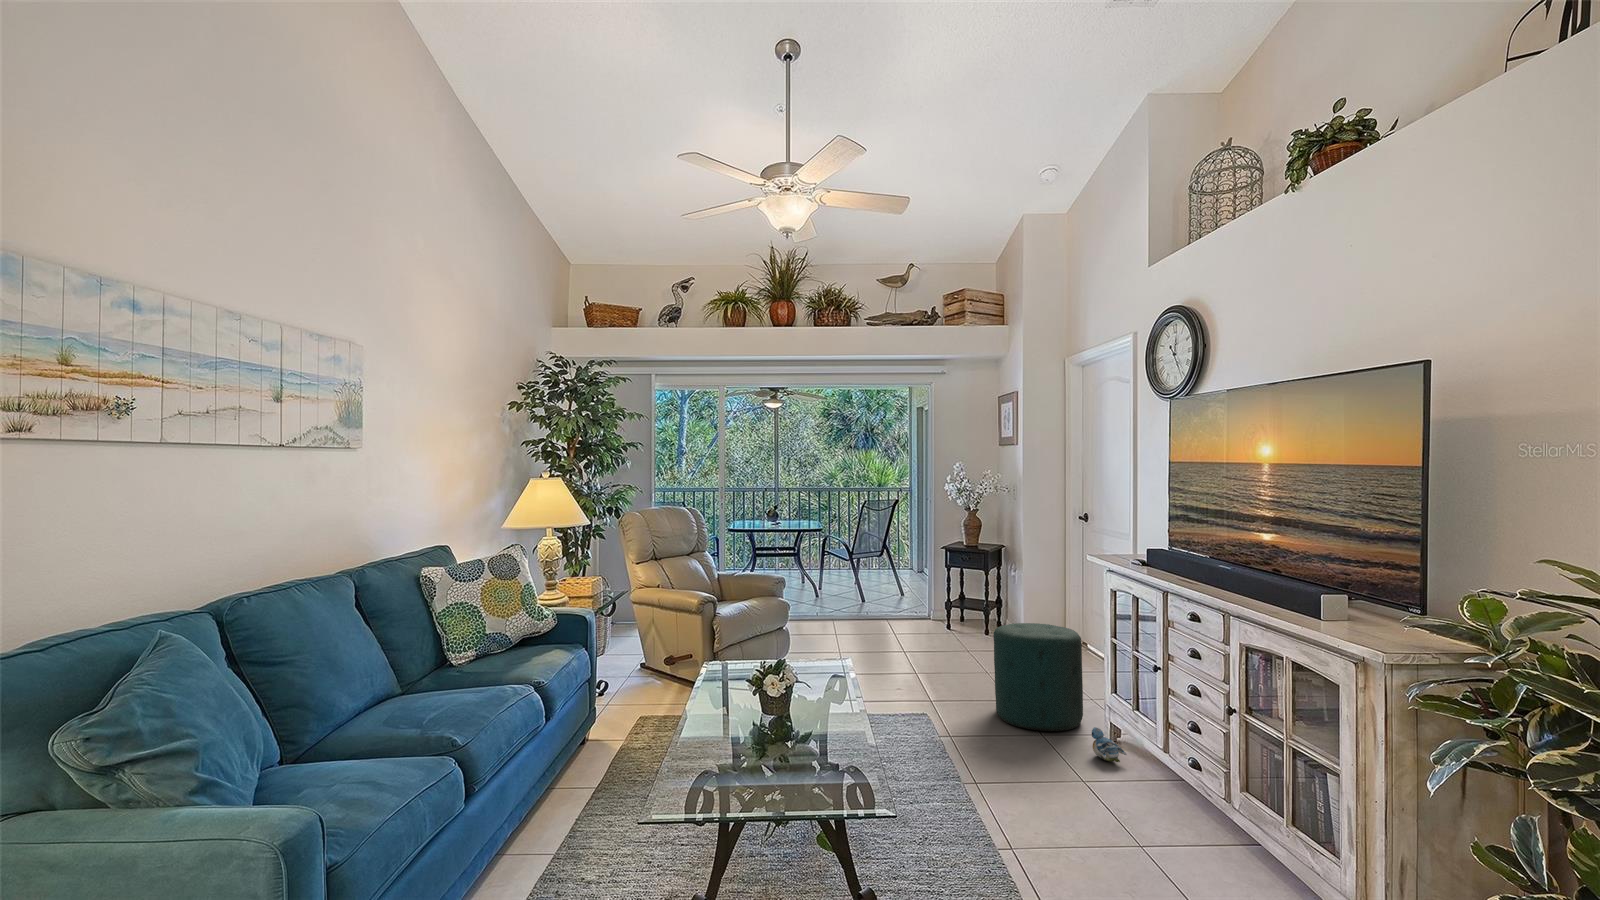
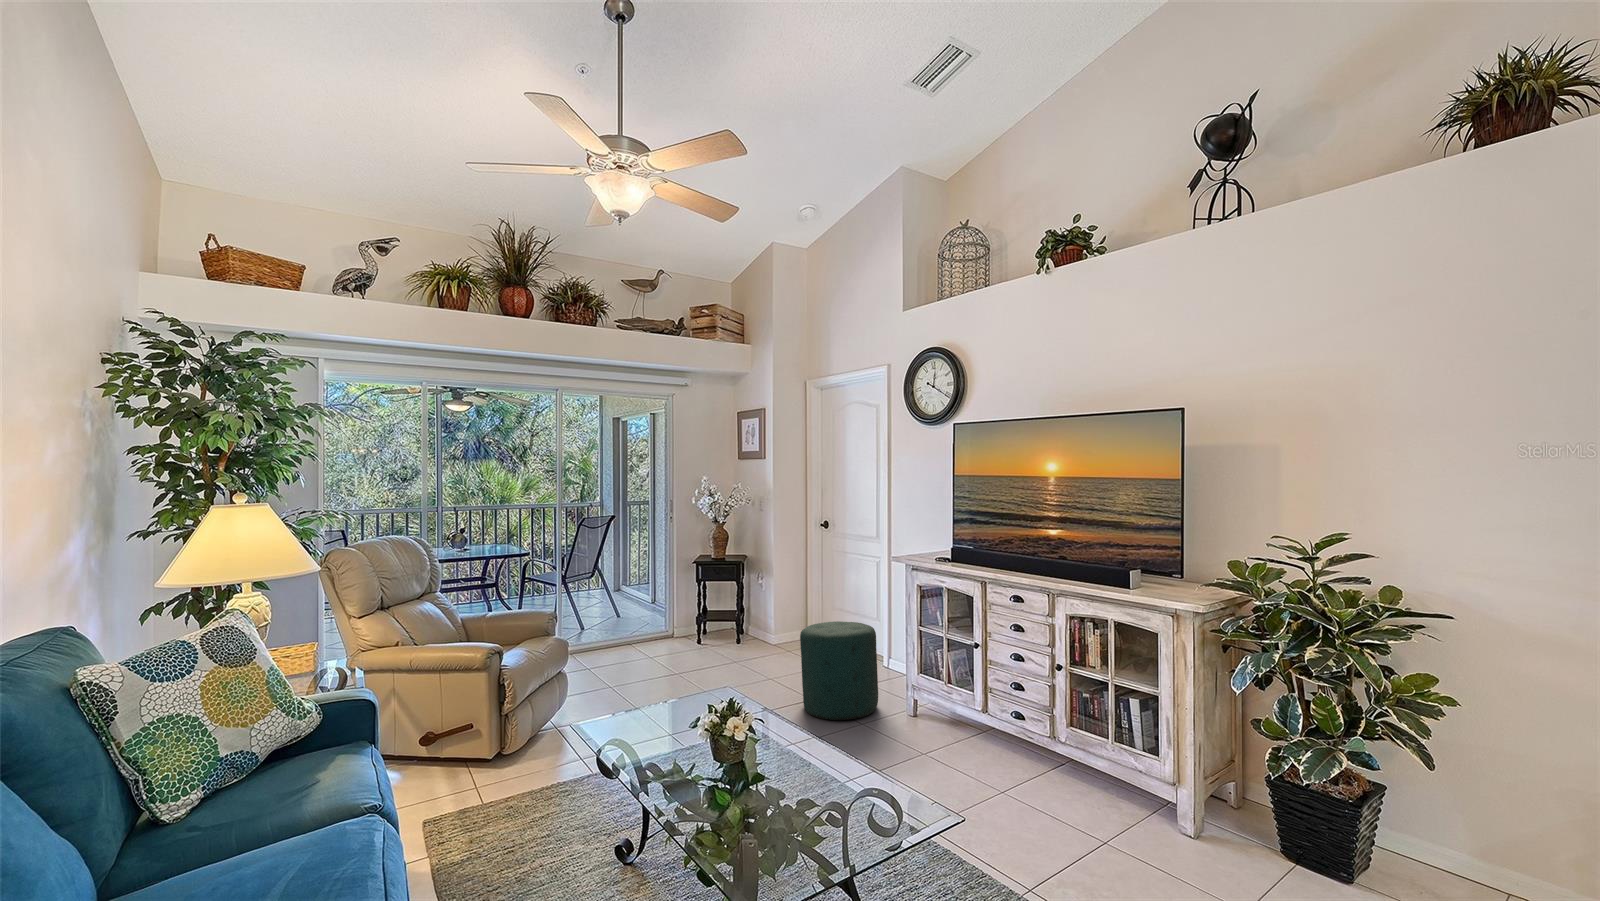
plush toy: present [1092,727,1127,762] -> none [903,705,934,732]

